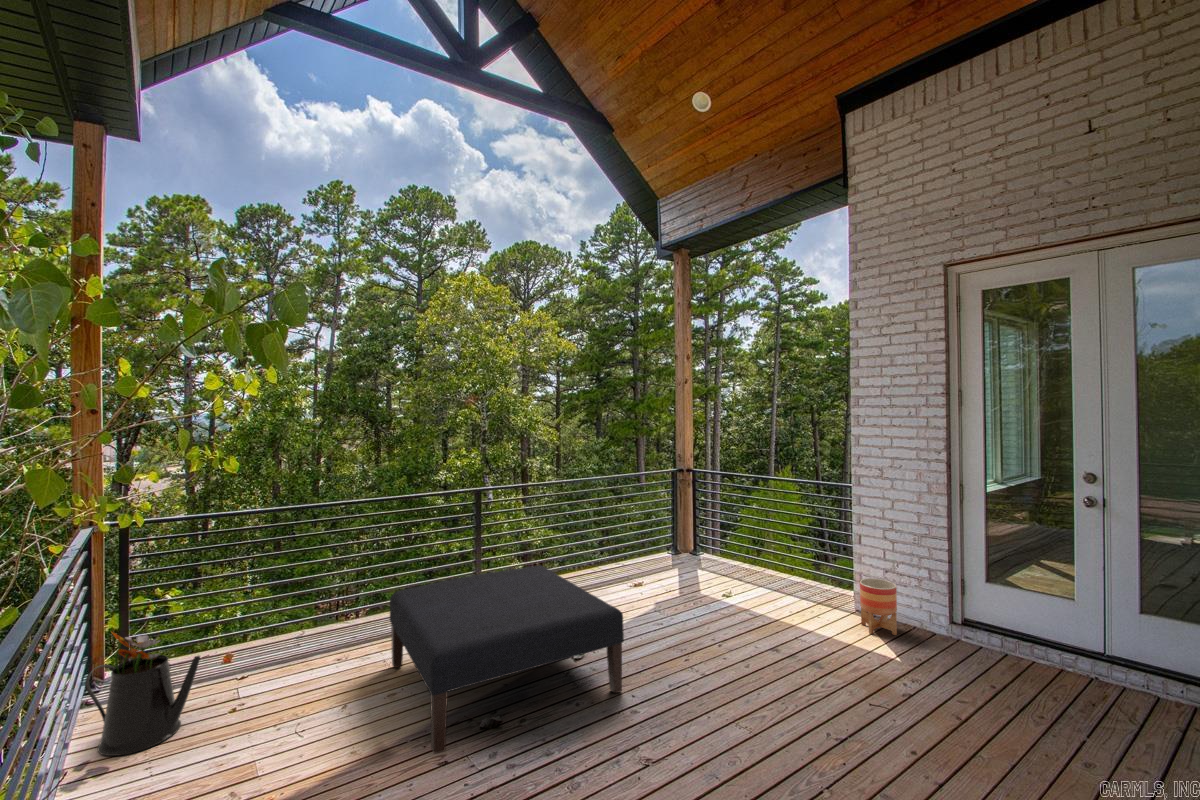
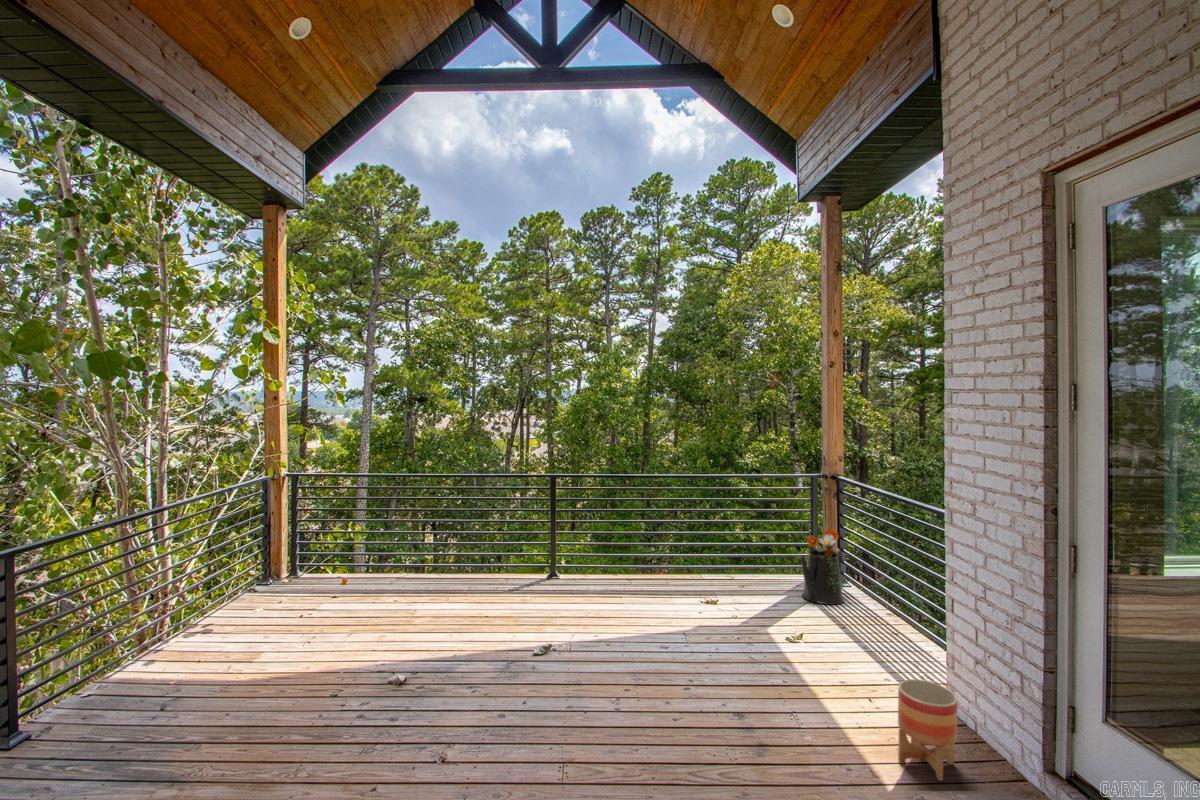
ottoman: present [390,565,624,754] -> none [335,552,558,697]
watering can: present [85,632,200,756] -> present [801,529,844,605]

